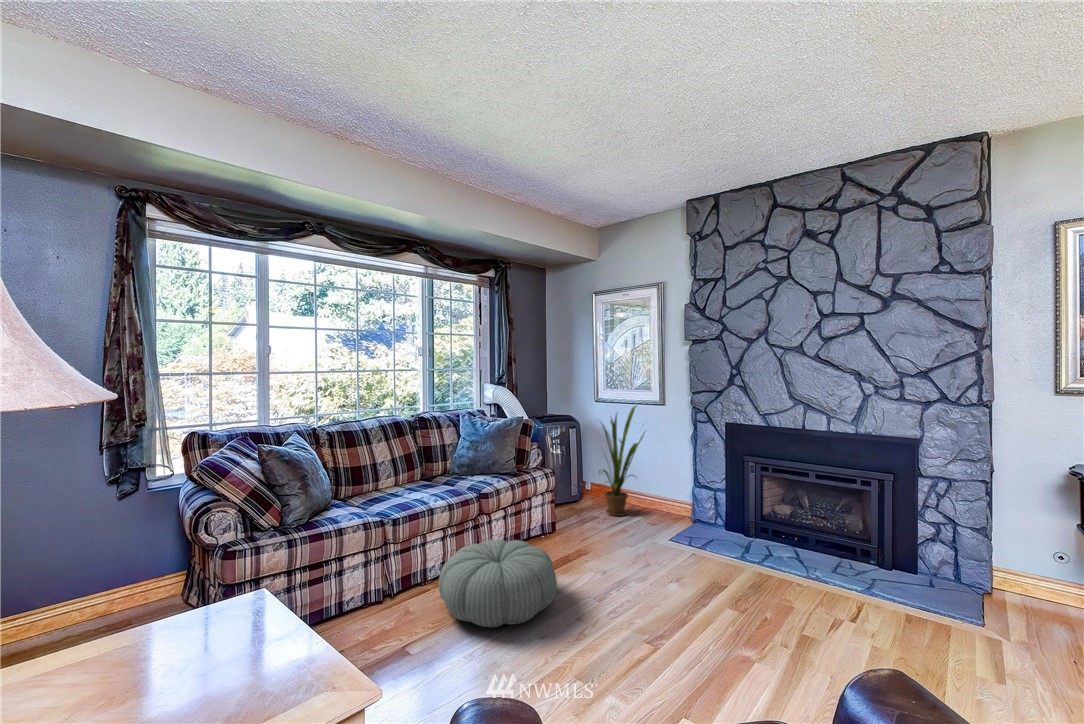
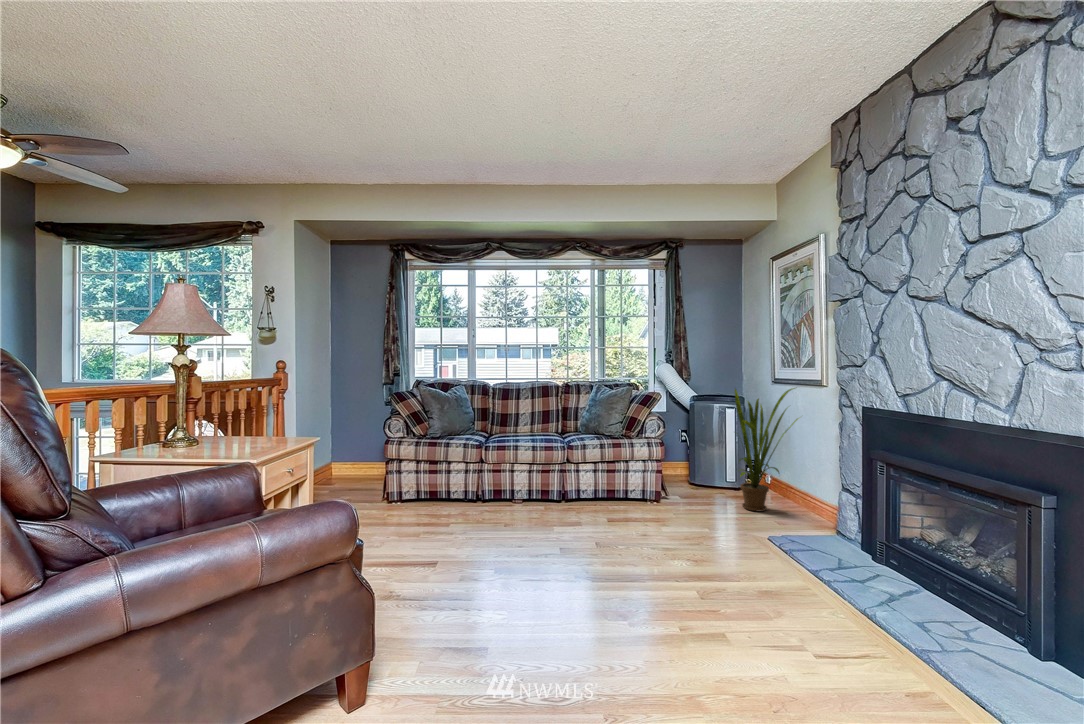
pouf: present [439,540,557,627] -> none [483,476,575,533]

